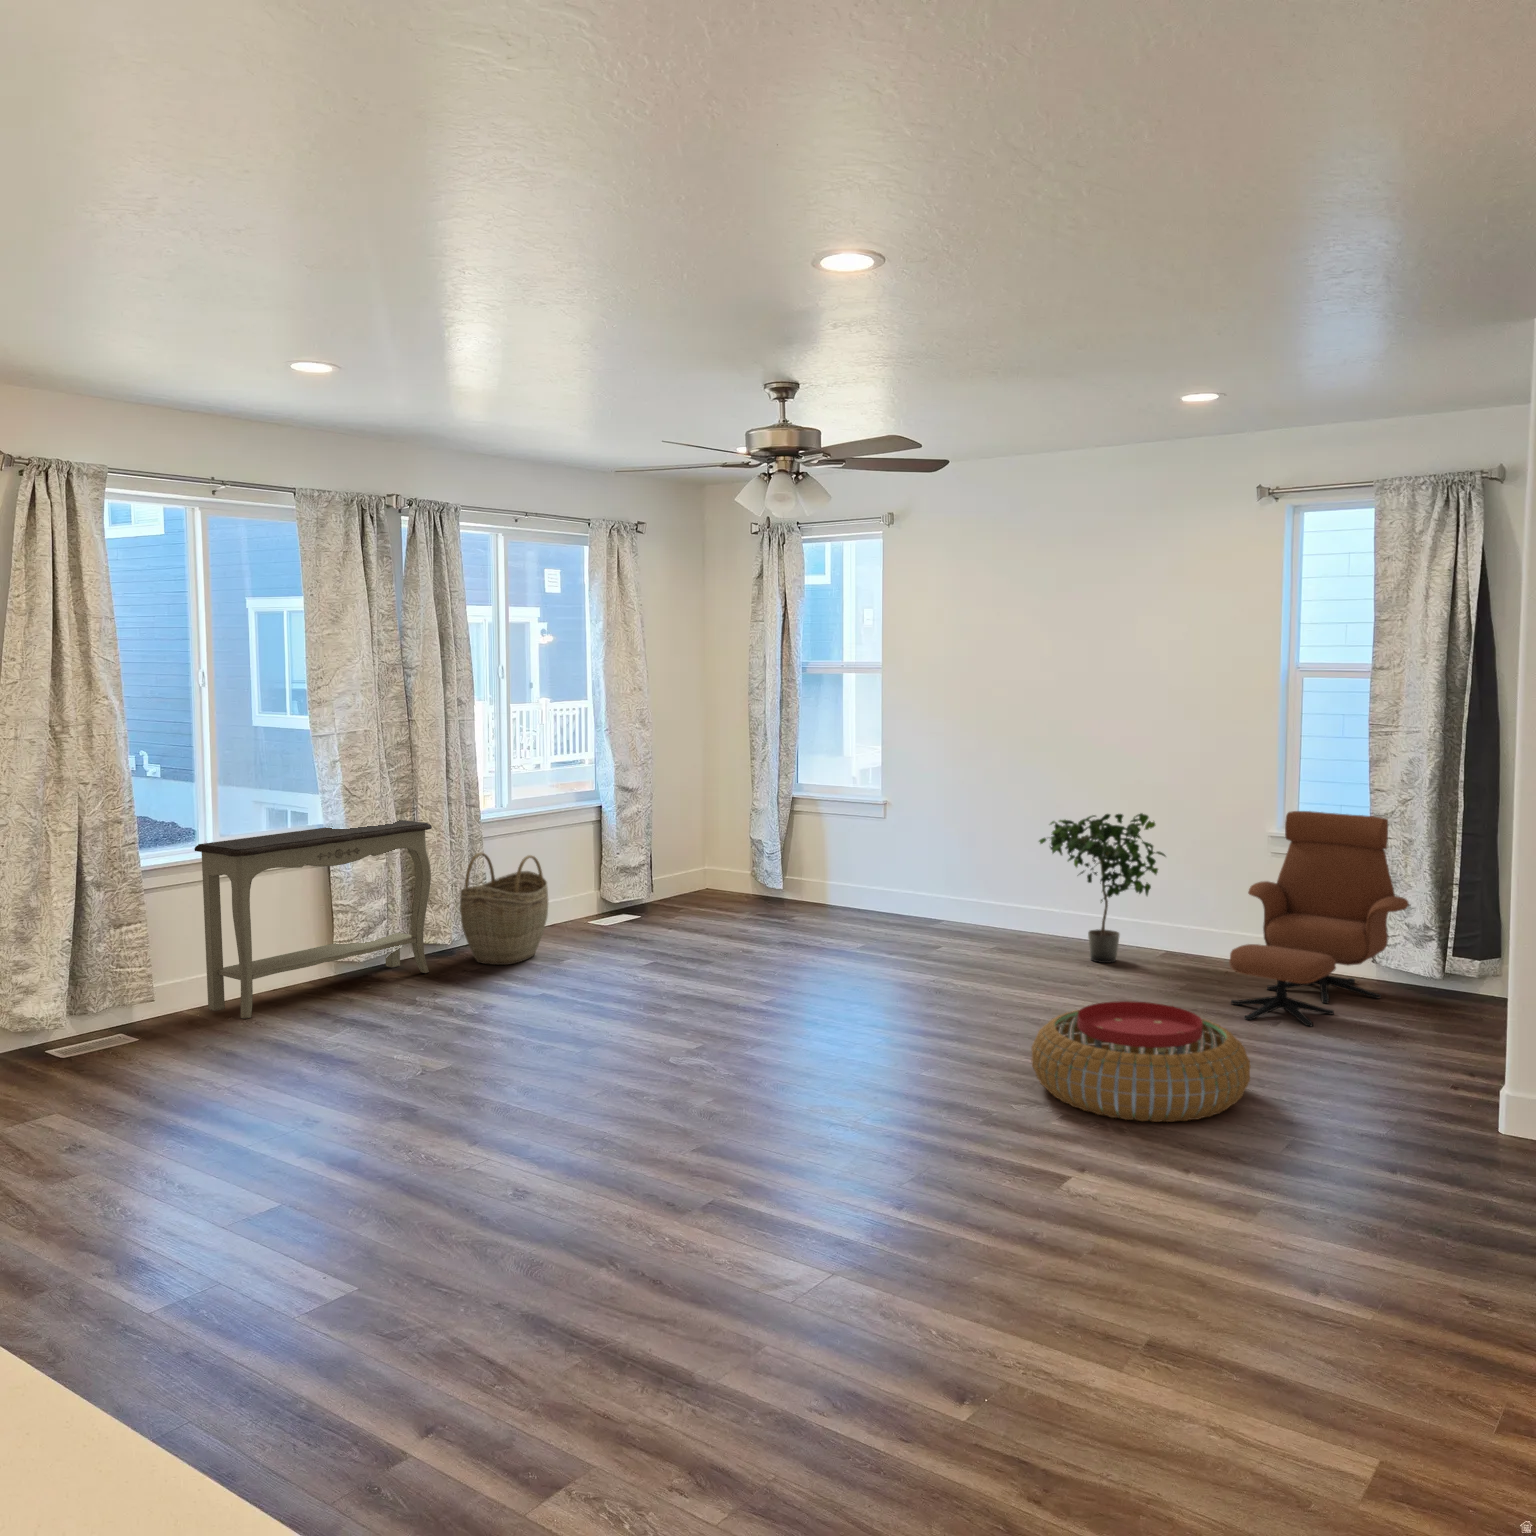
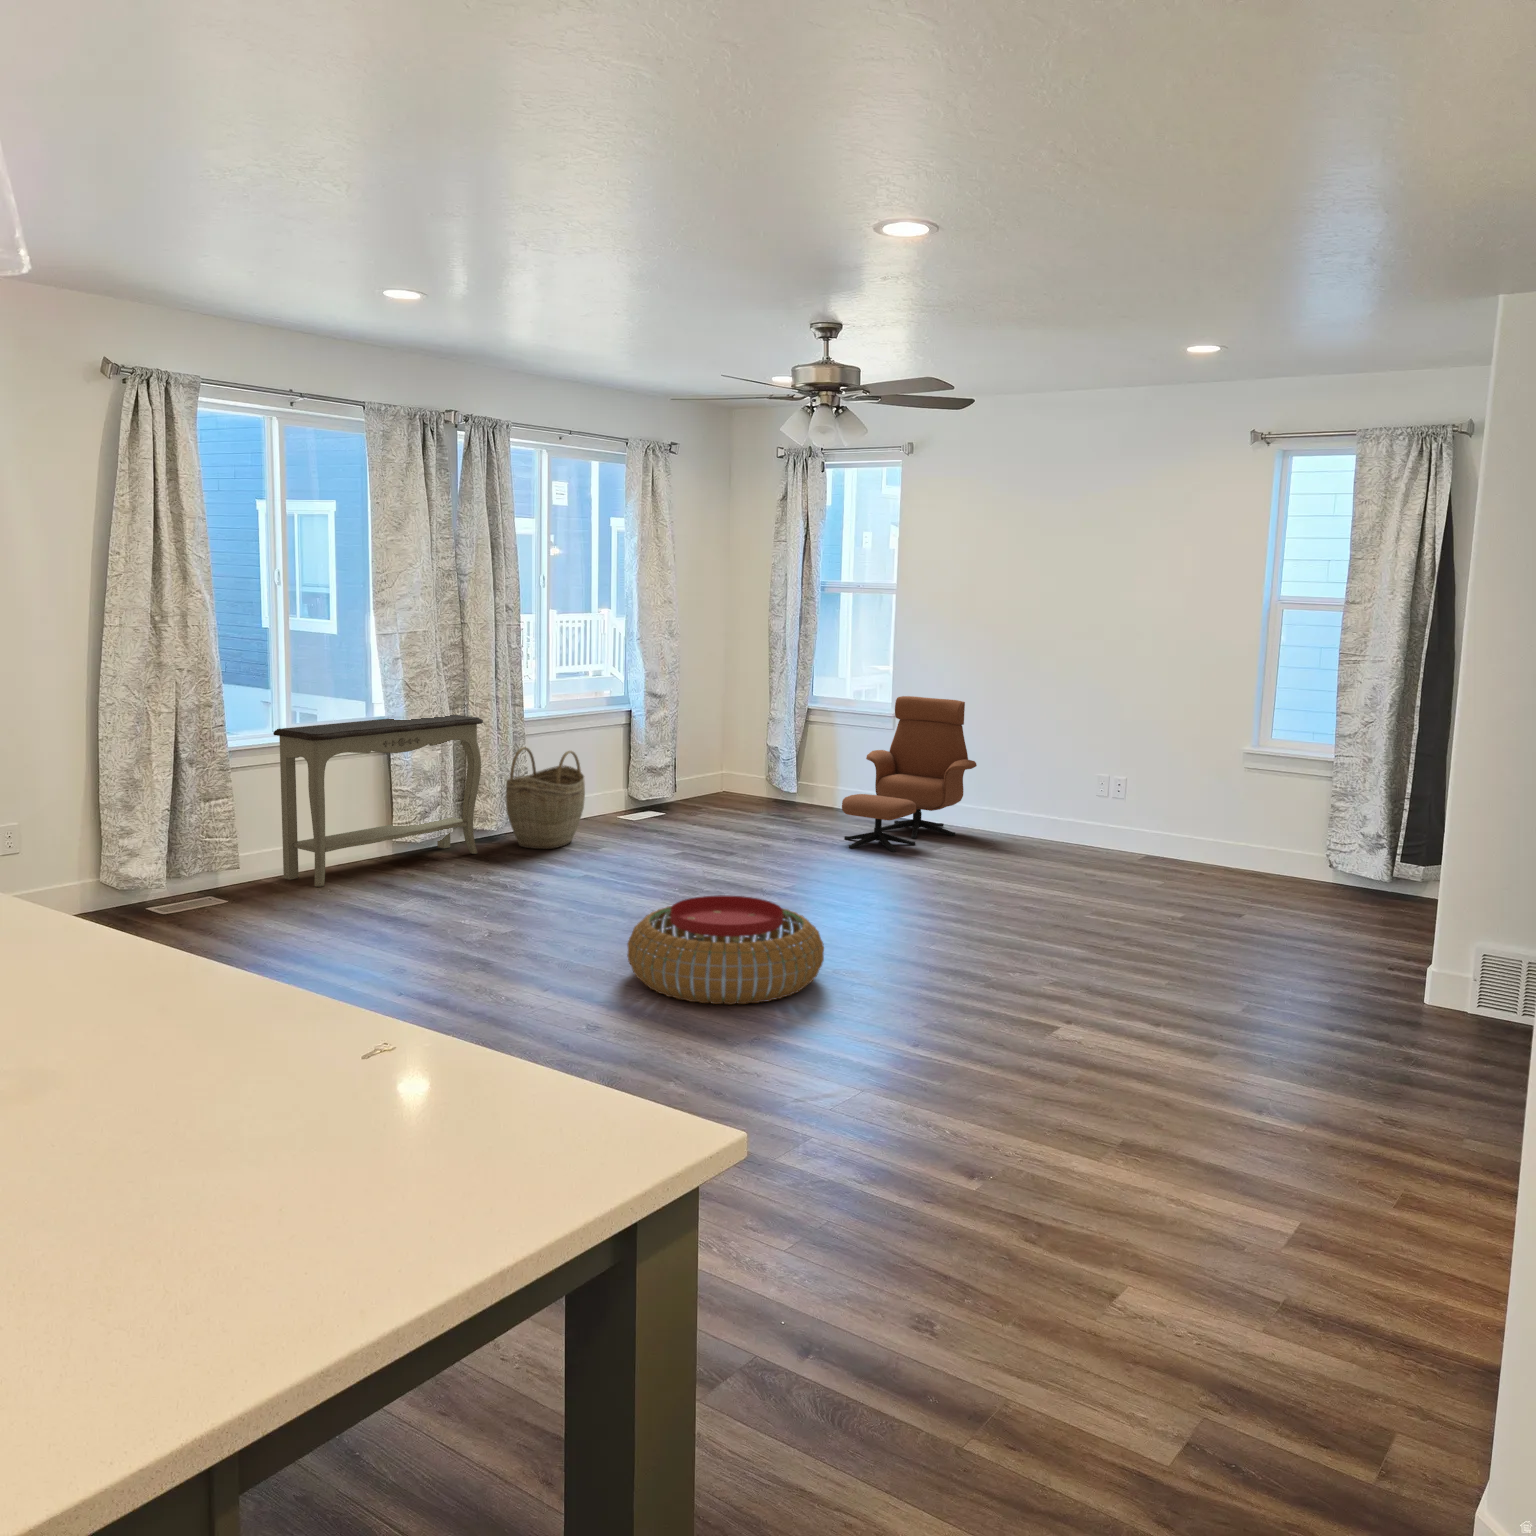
lounge chair: present [1229,811,1409,1027] -> present [842,696,977,852]
potted plant: present [1039,813,1165,963] -> none [1033,728,1149,863]
pouf: present [1032,1001,1250,1122] -> present [627,895,824,1004]

